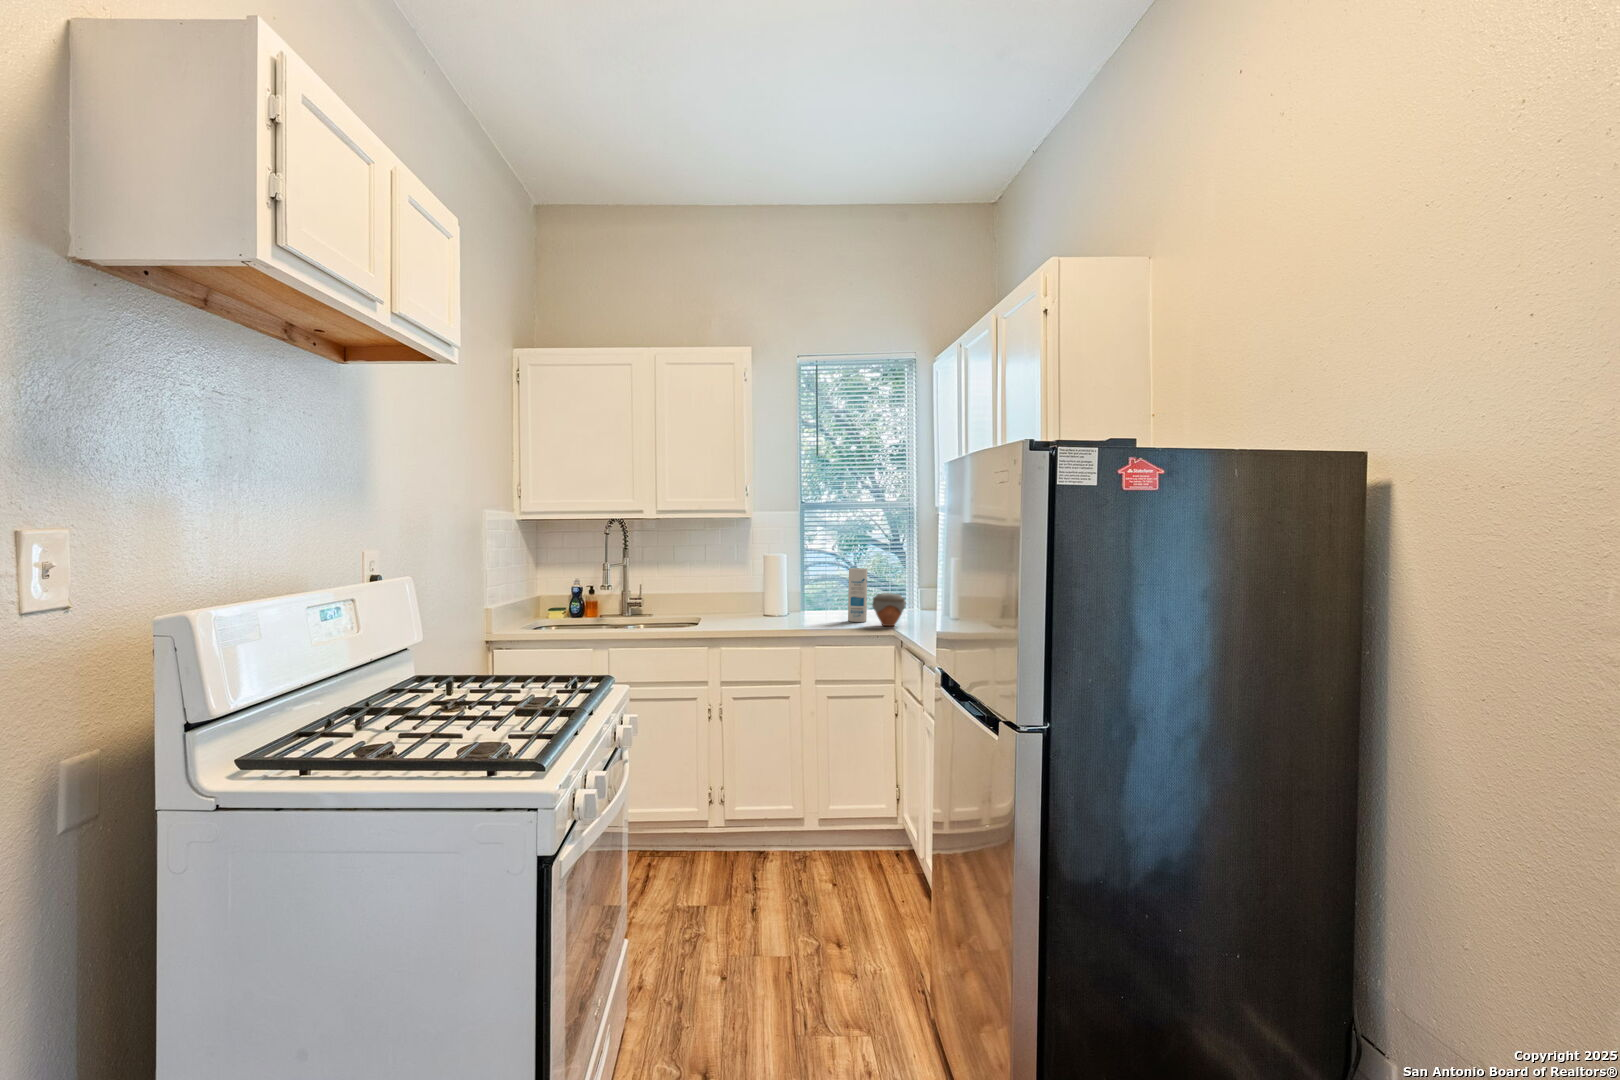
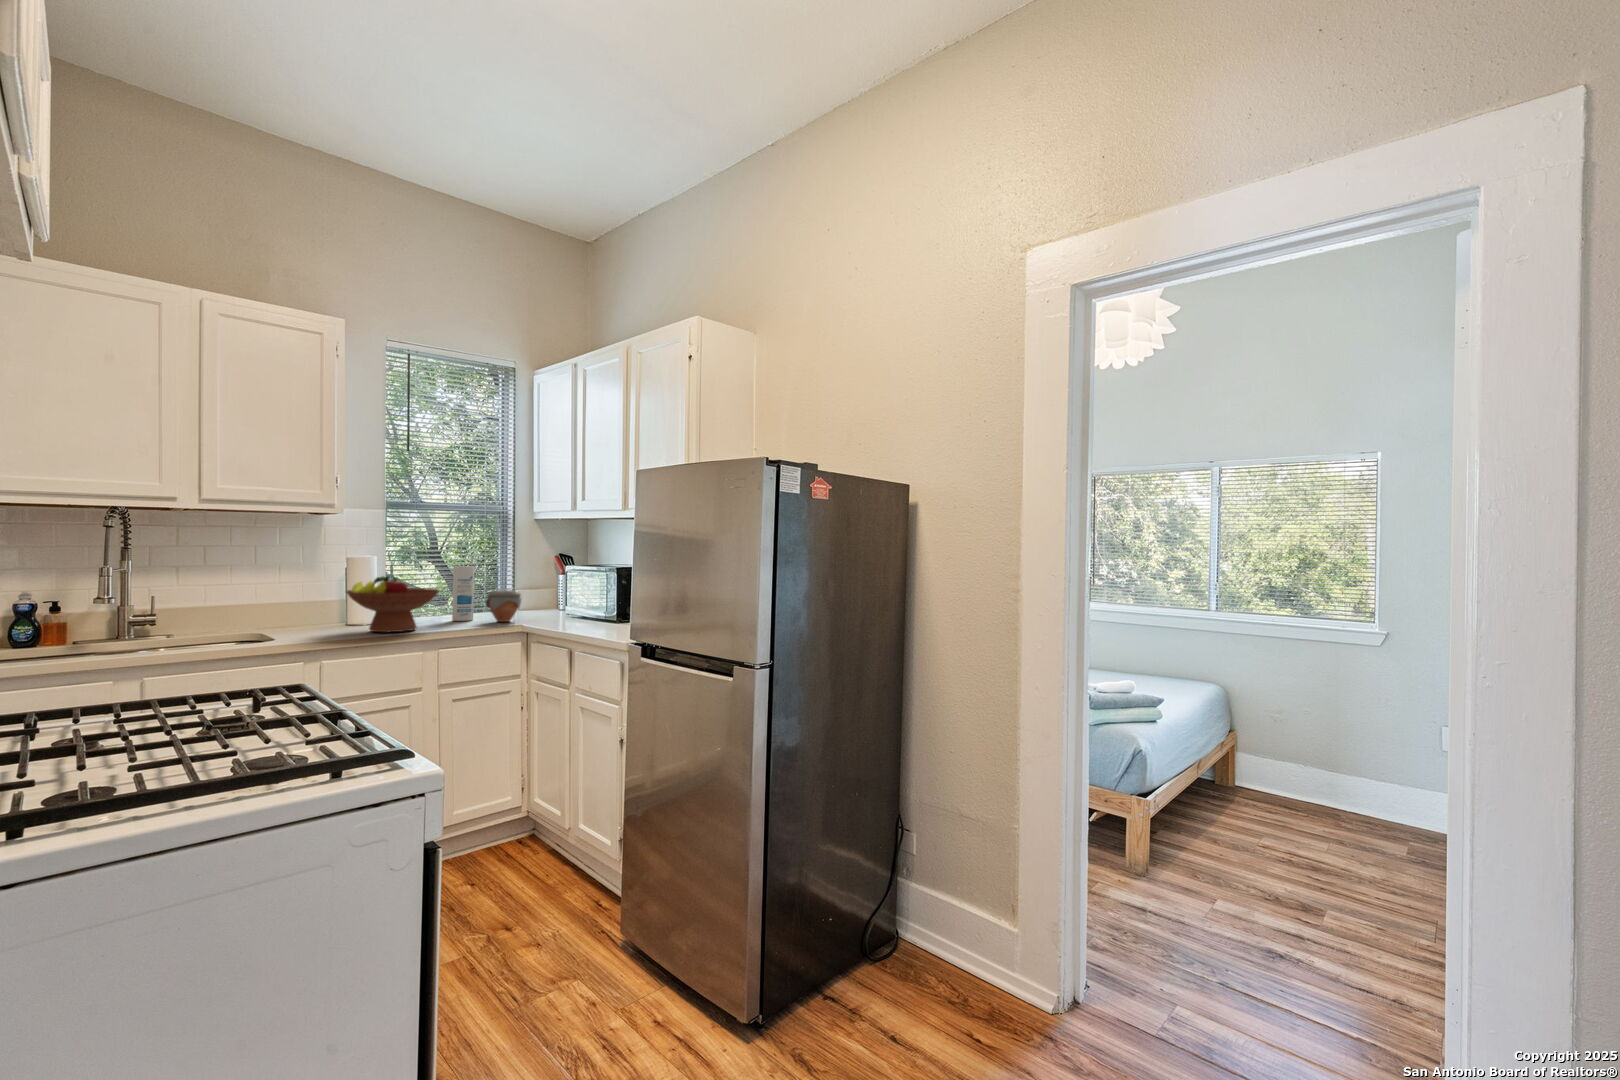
fruit bowl: none [748,577,826,629] -> present [346,576,440,632]

